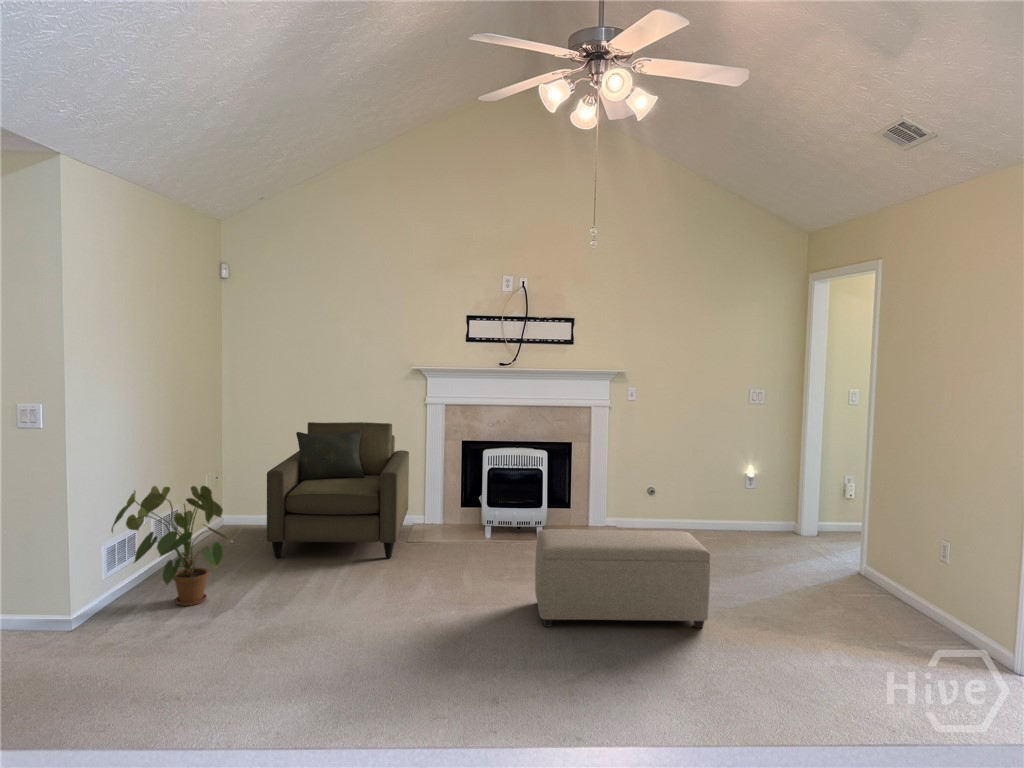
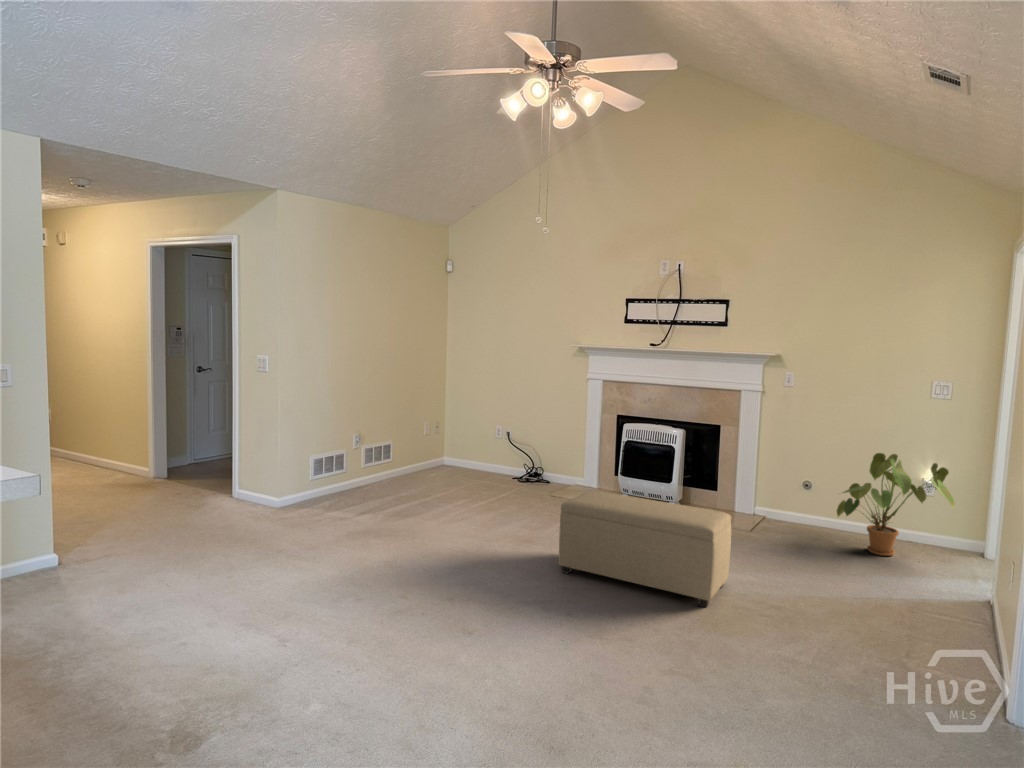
armchair: present [267,422,409,559] -> none [436,388,574,504]
house plant: present [111,486,228,606] -> present [837,453,954,556]

